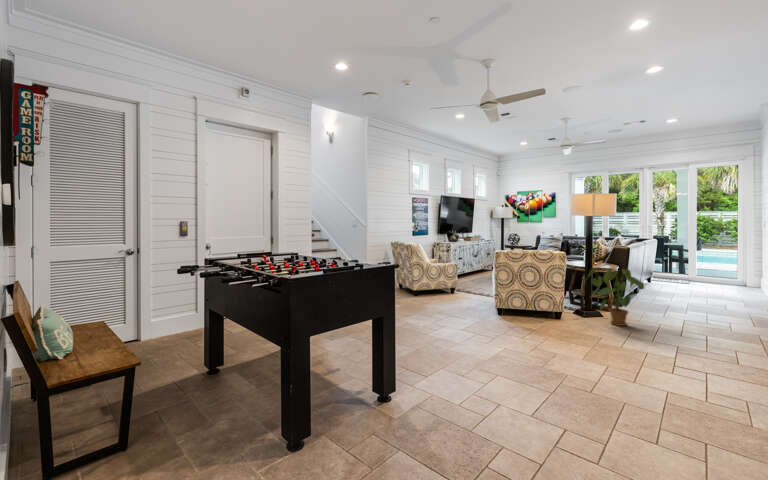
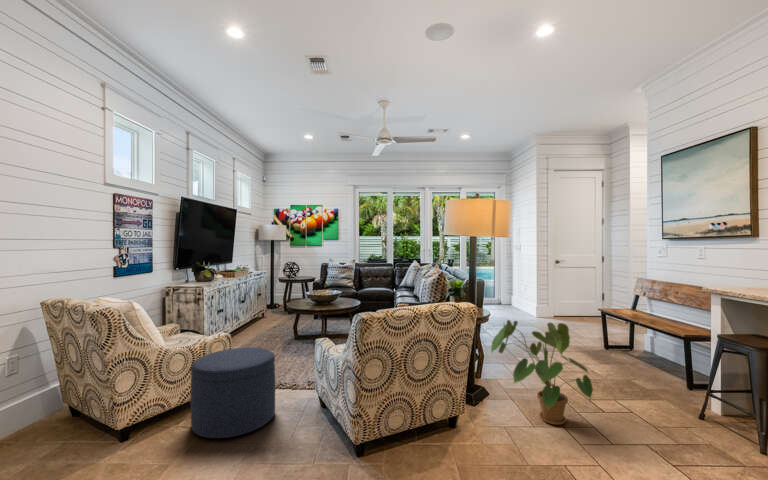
ottoman: none [439,269,473,301] -> present [191,347,275,438]

